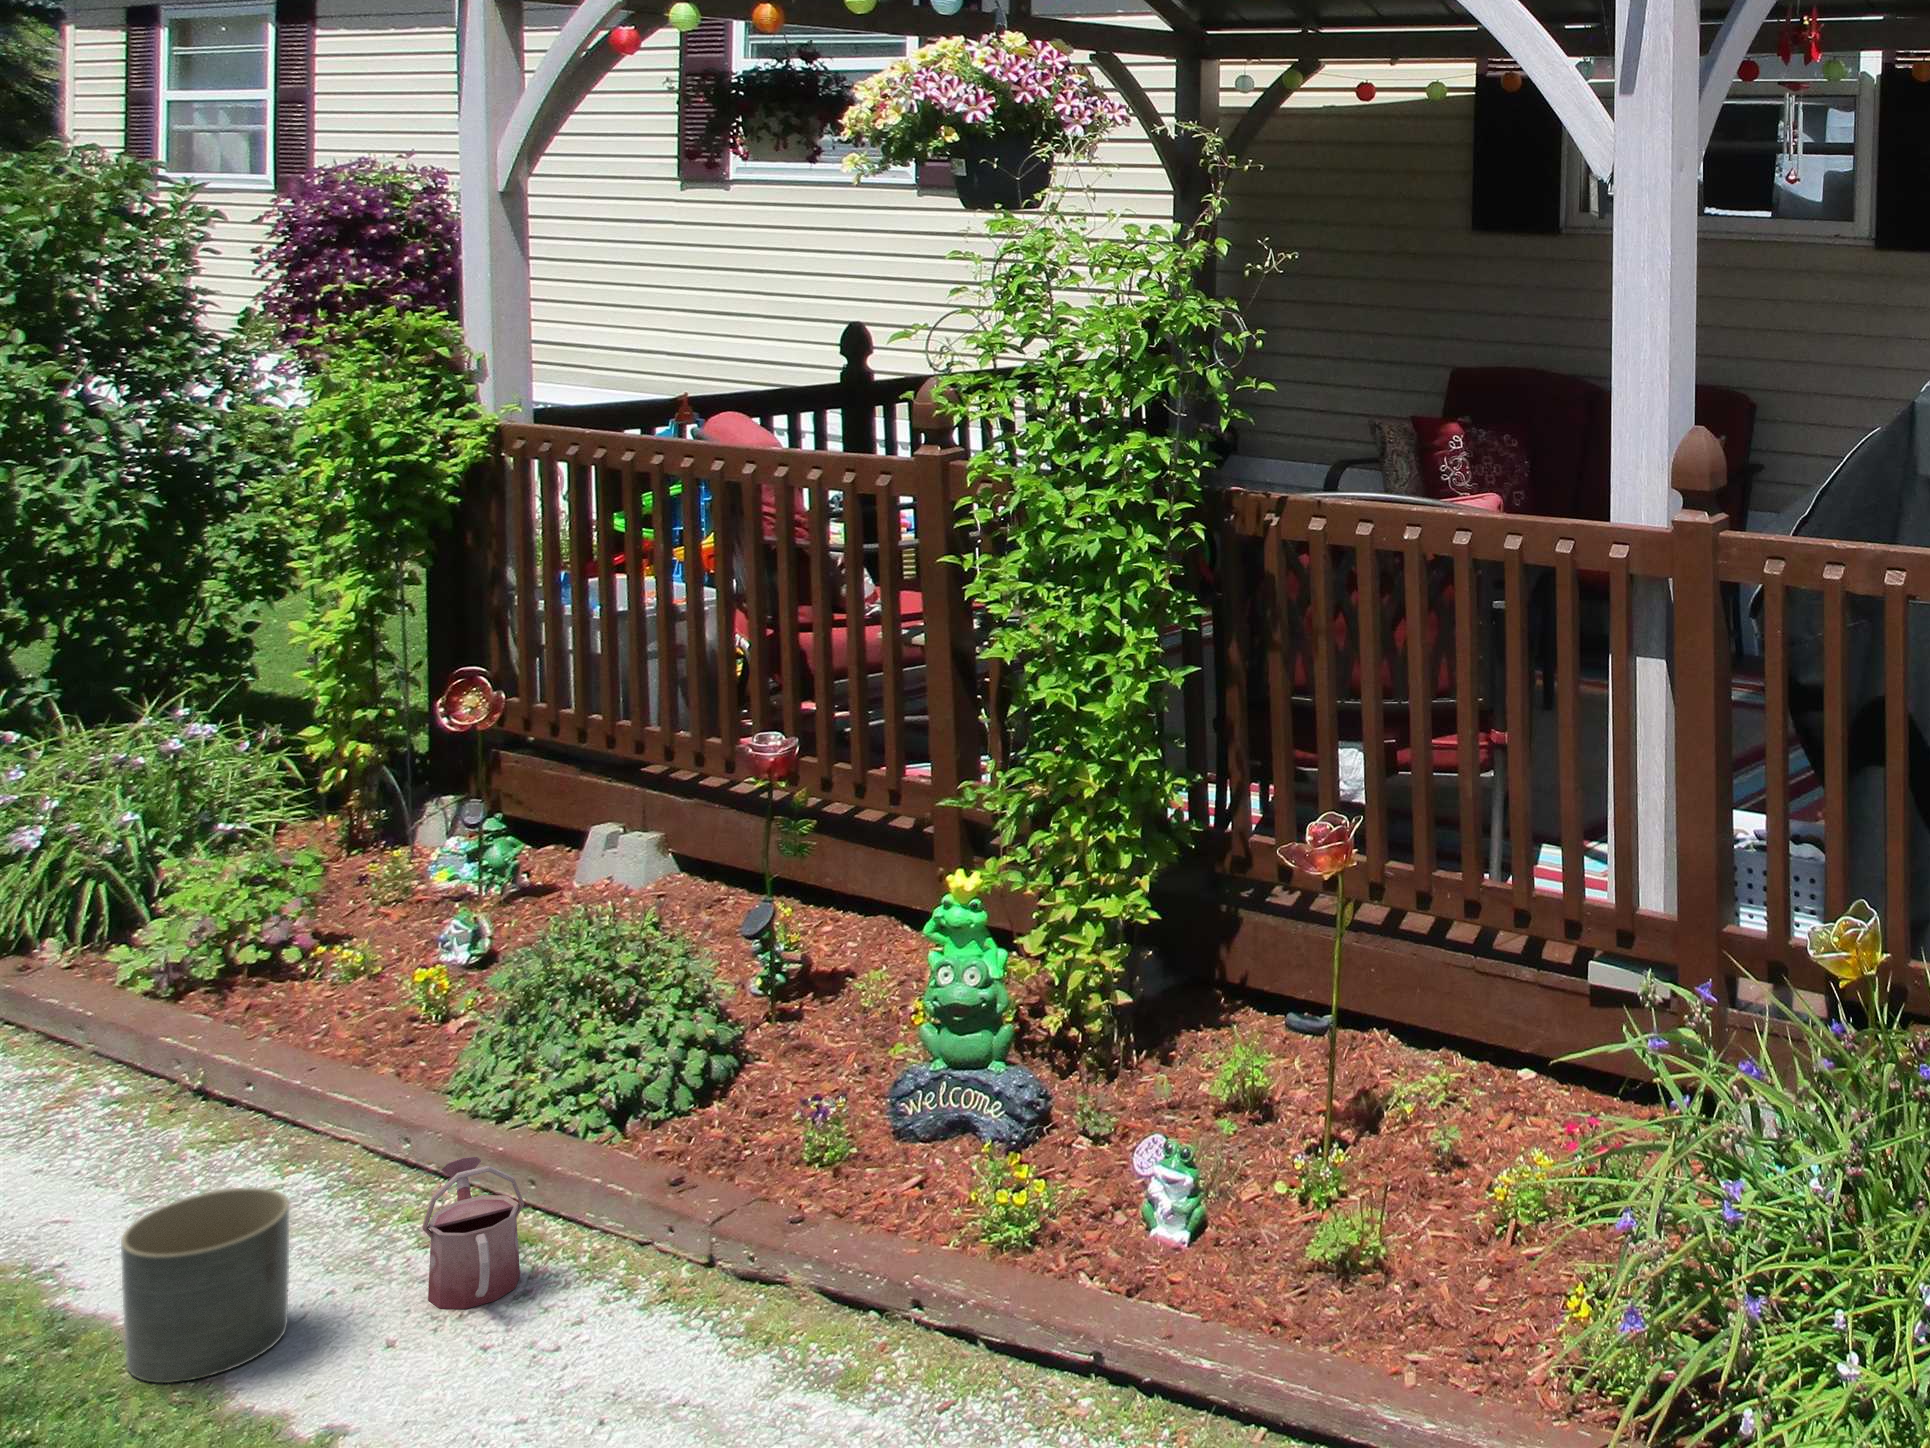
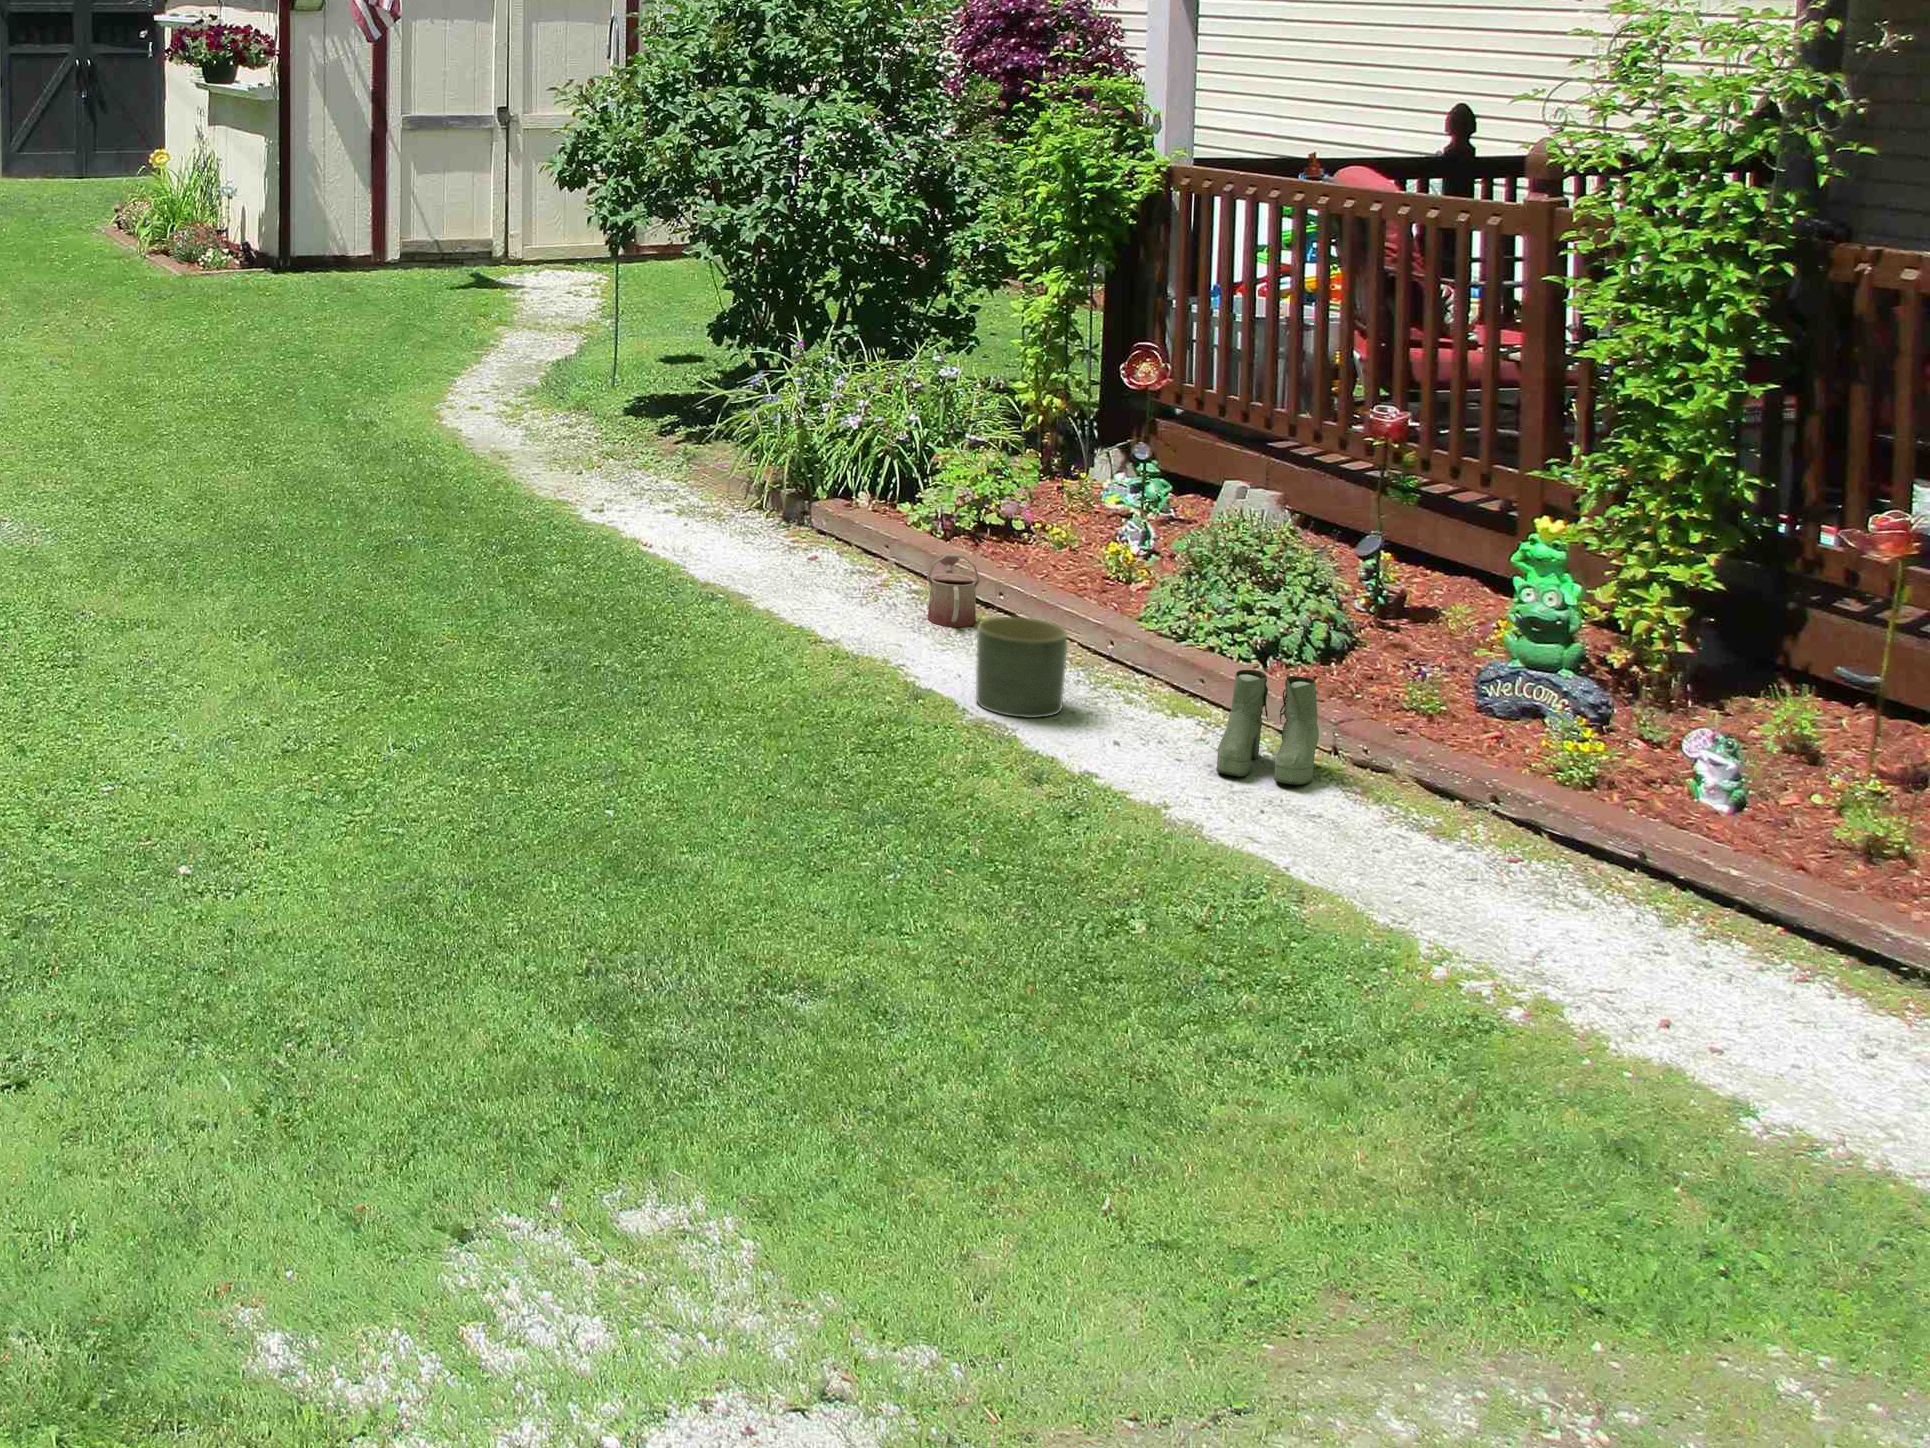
watering can: present [422,1157,524,1309] -> present [927,554,980,627]
boots: none [528,1191,684,1395] -> present [1216,670,1319,785]

